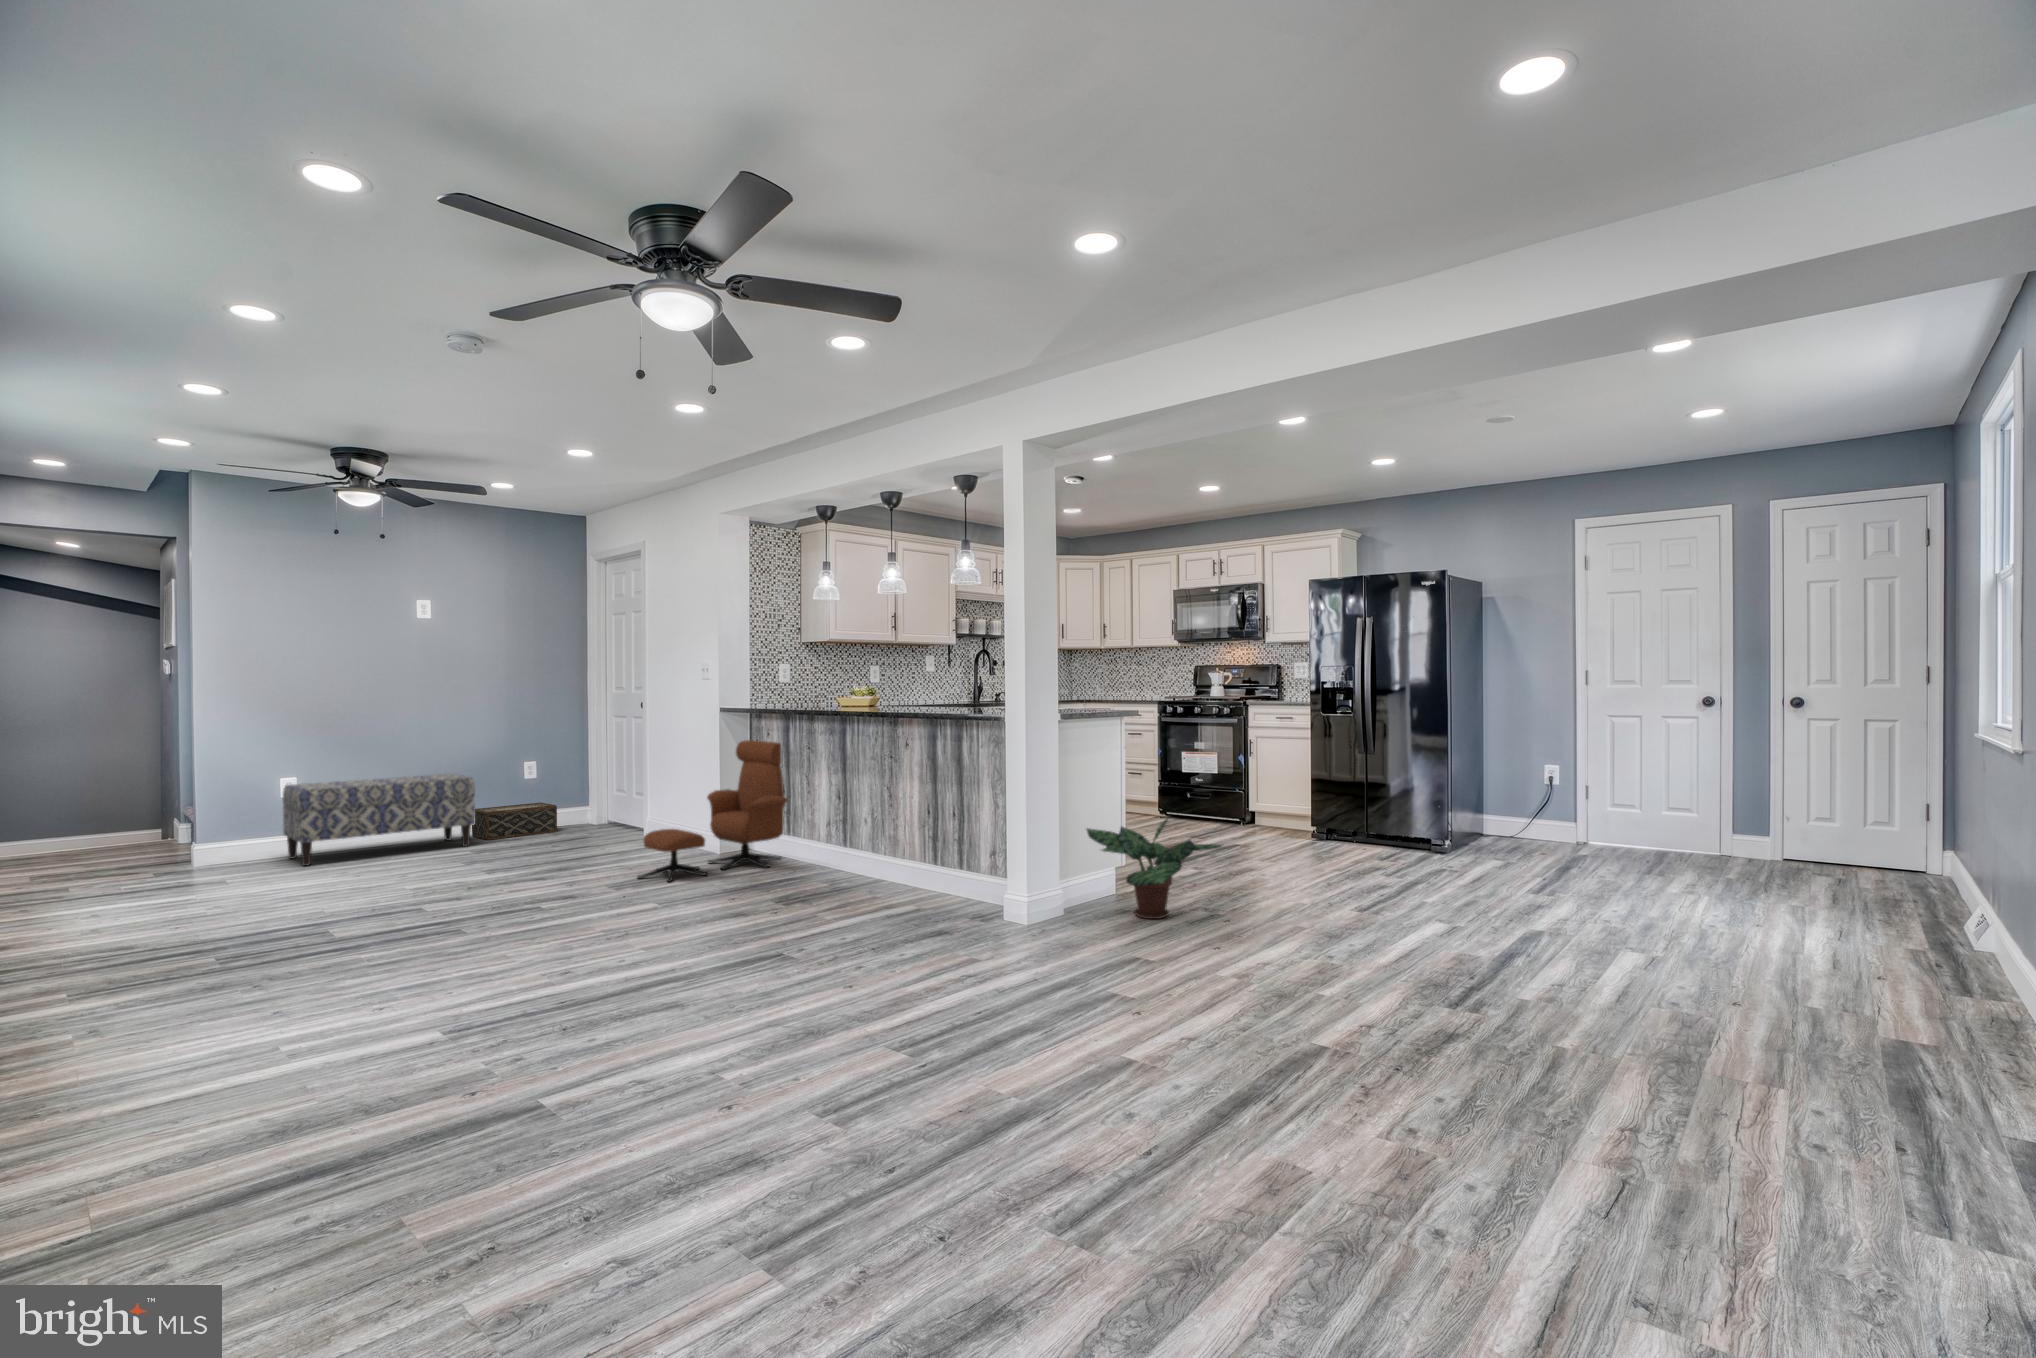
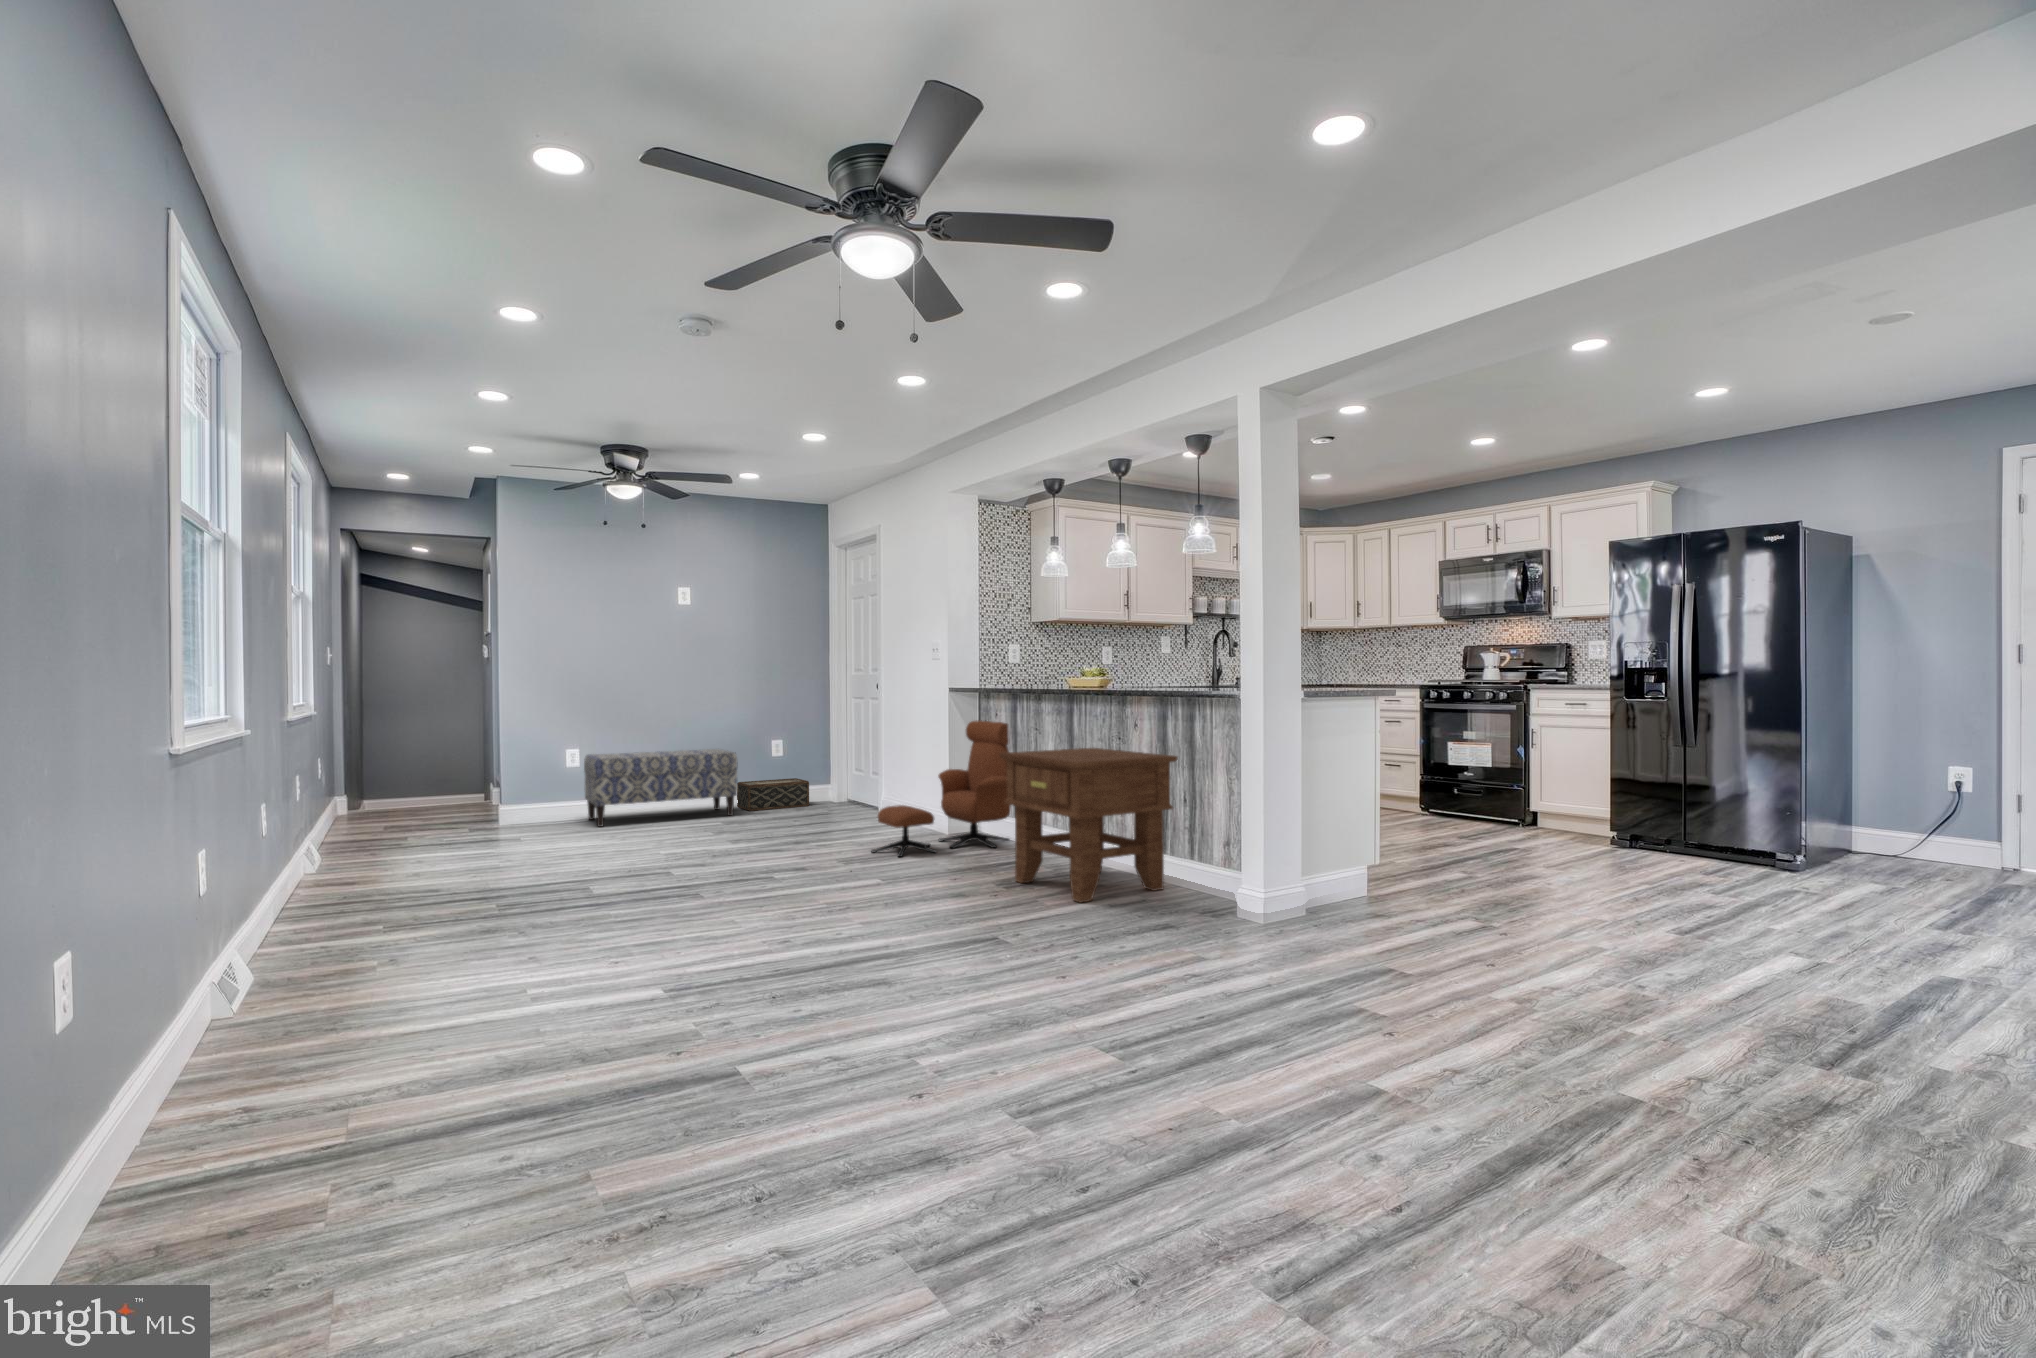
side table: none [777,766,950,917] -> present [1000,748,1178,903]
potted plant: present [1087,817,1221,919] -> none [1330,805,1499,926]

